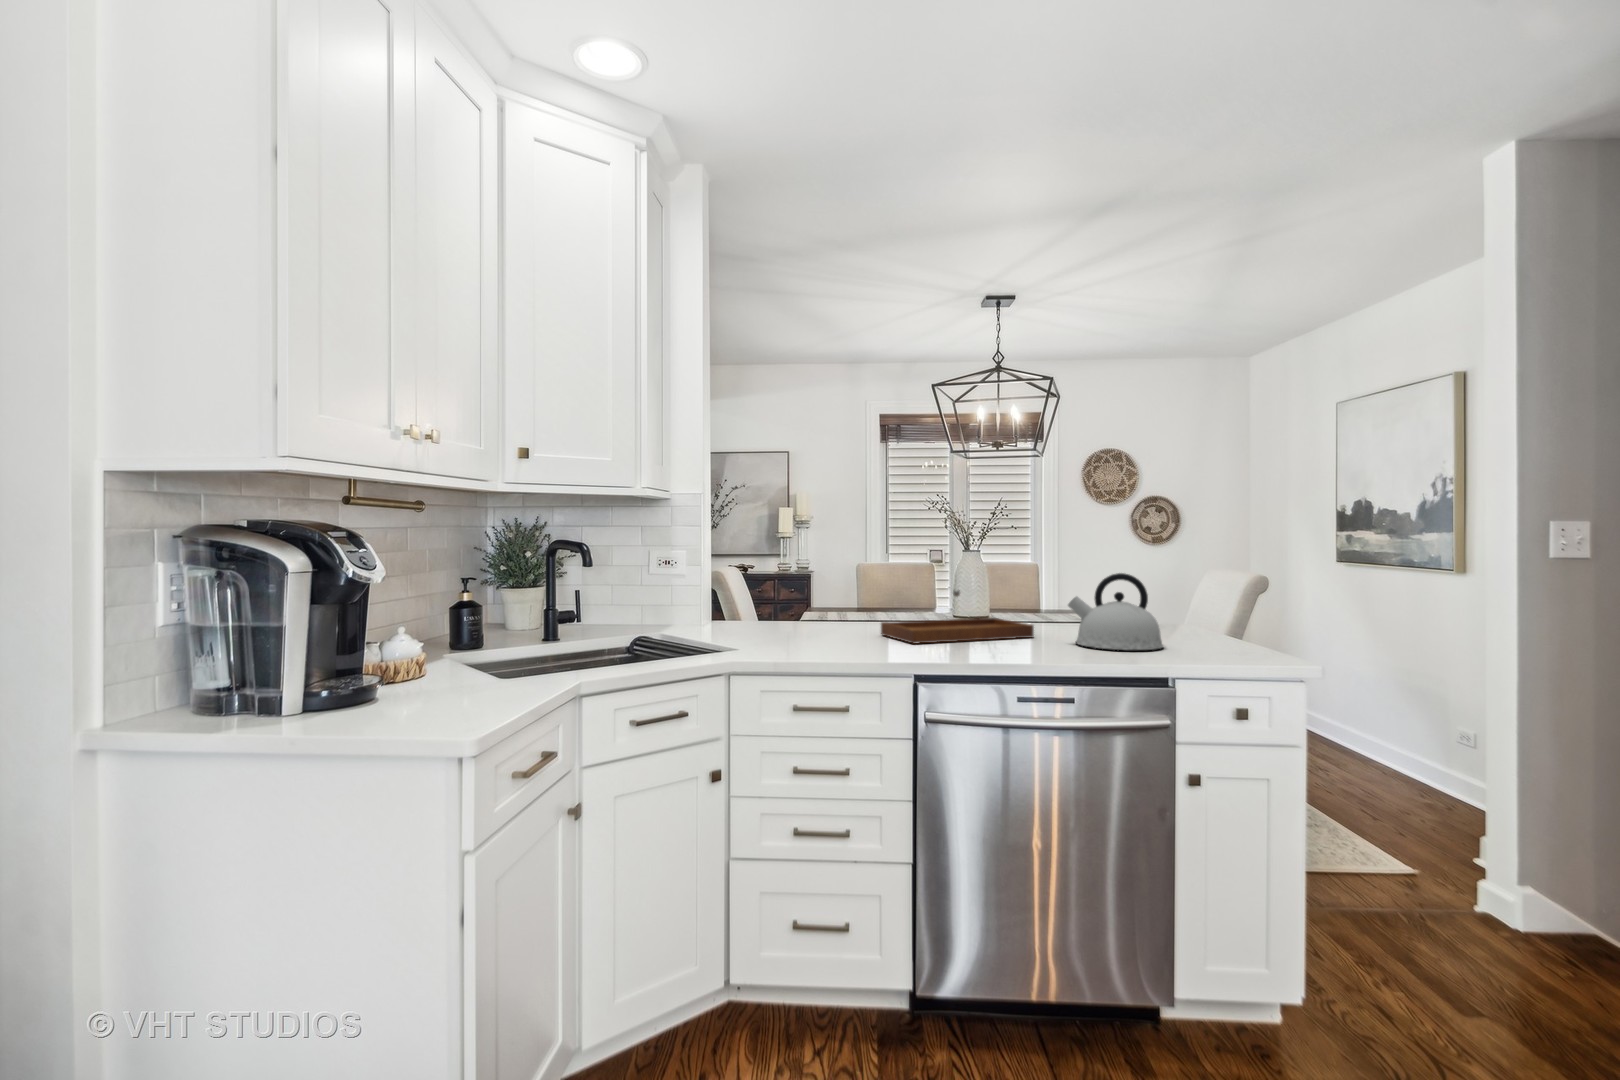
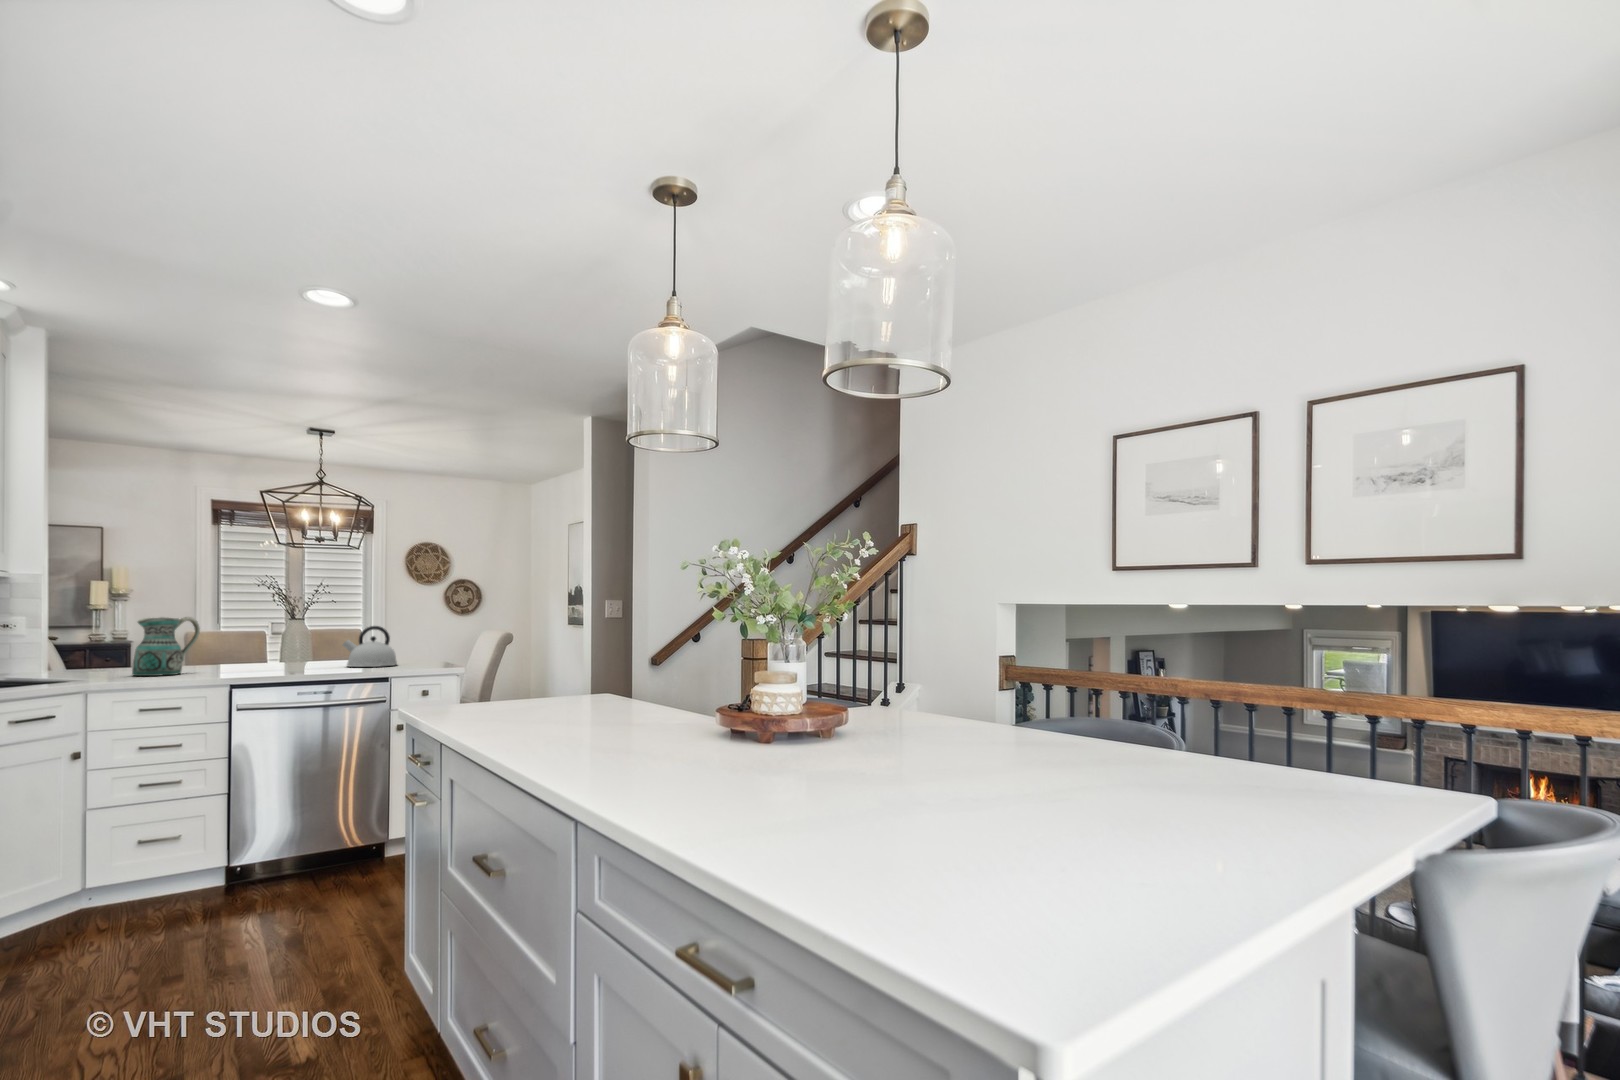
ceramic pitcher: none [781,554,863,647] -> present [132,617,200,676]
tray: present [881,589,1034,644] -> none [211,639,322,671]

